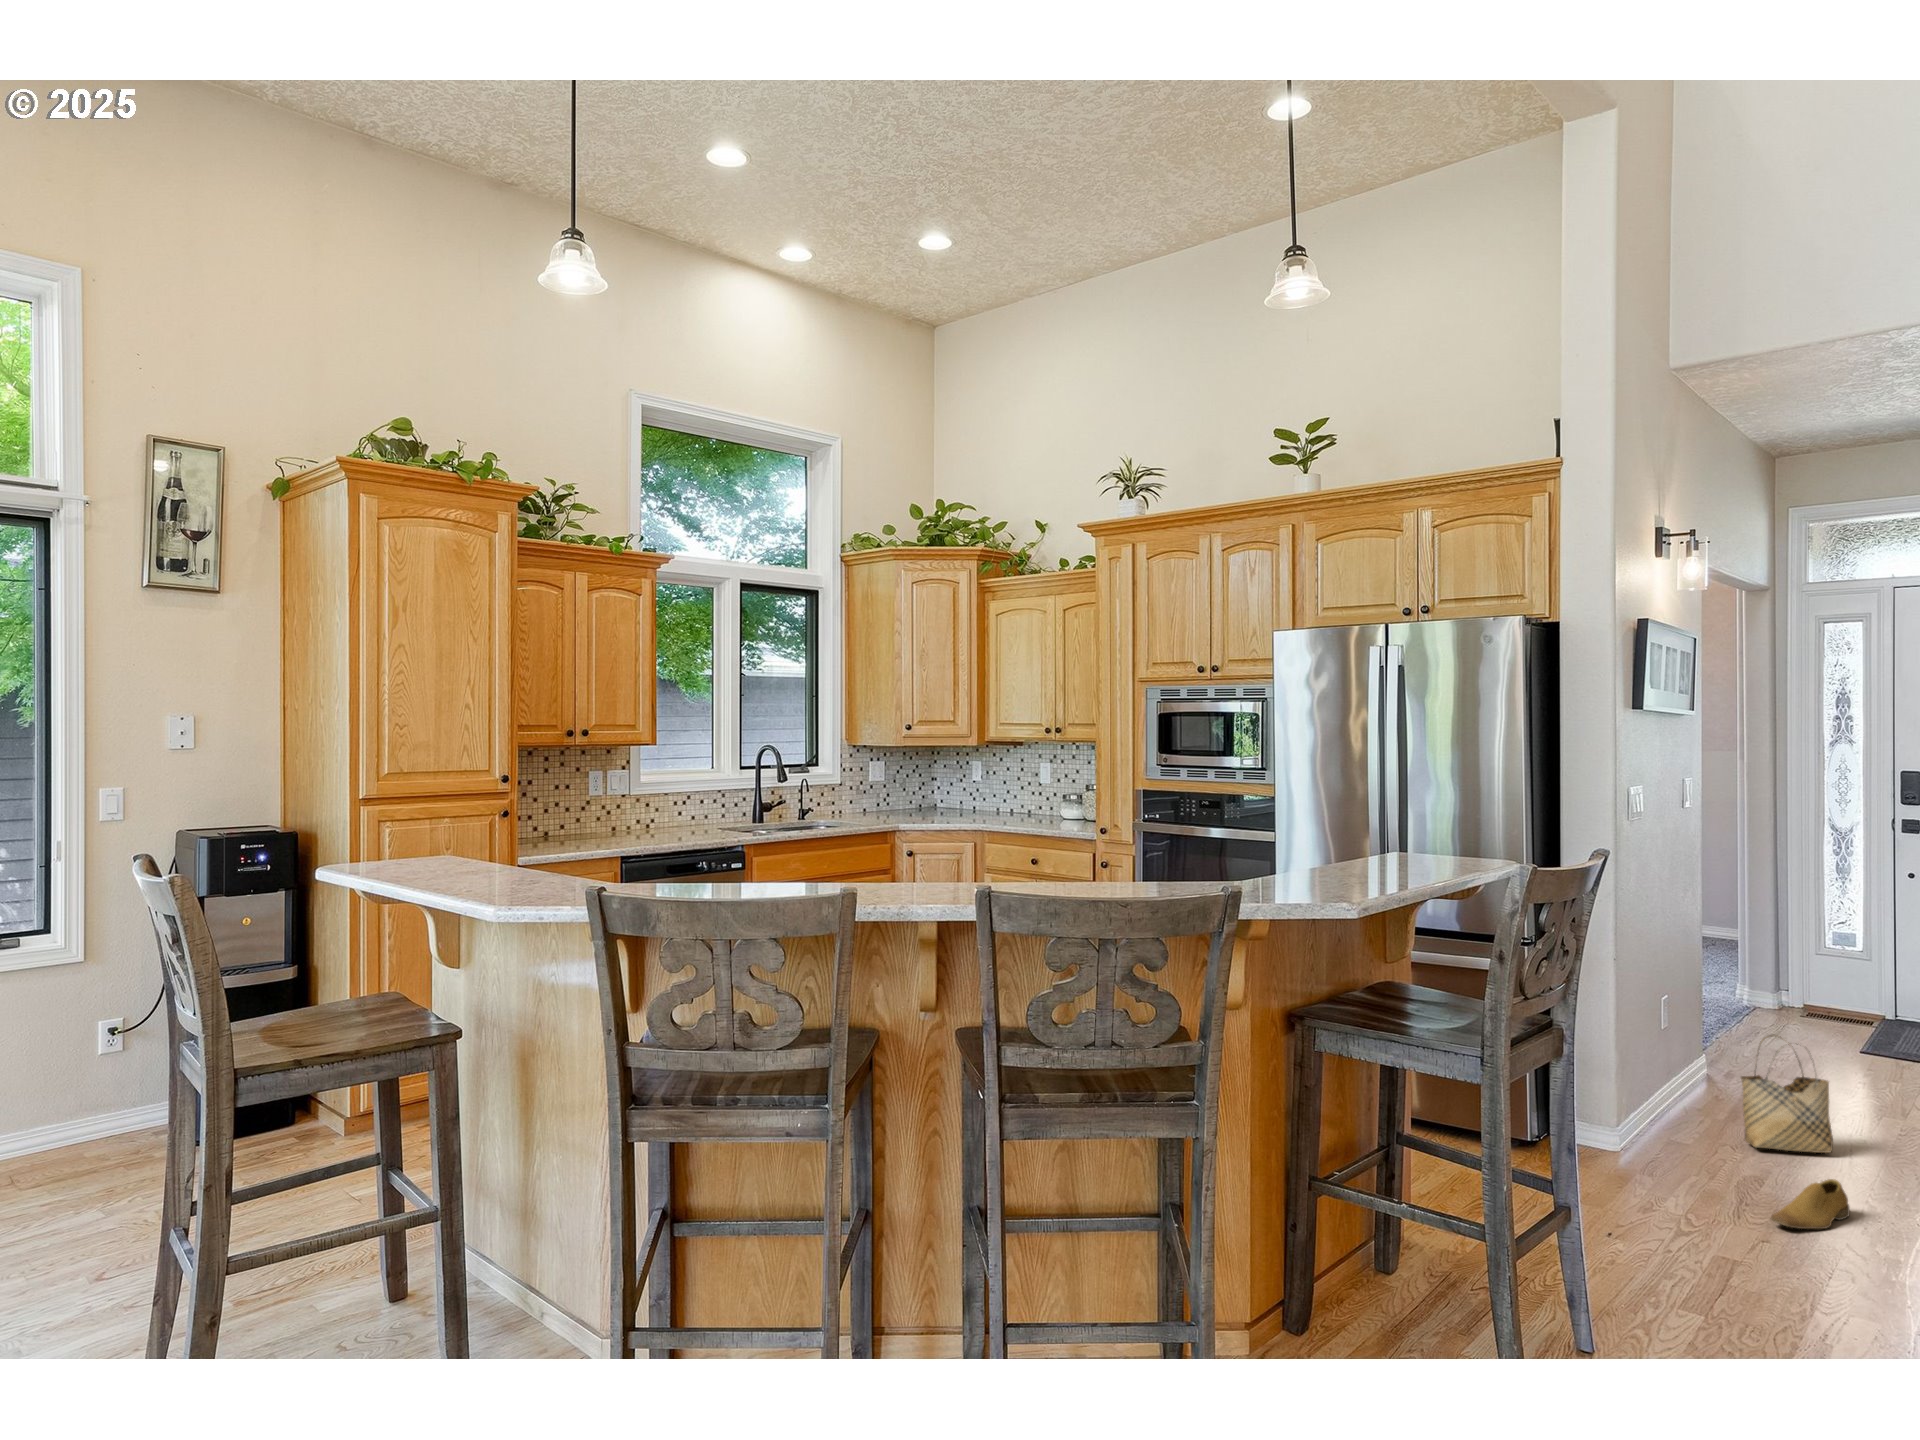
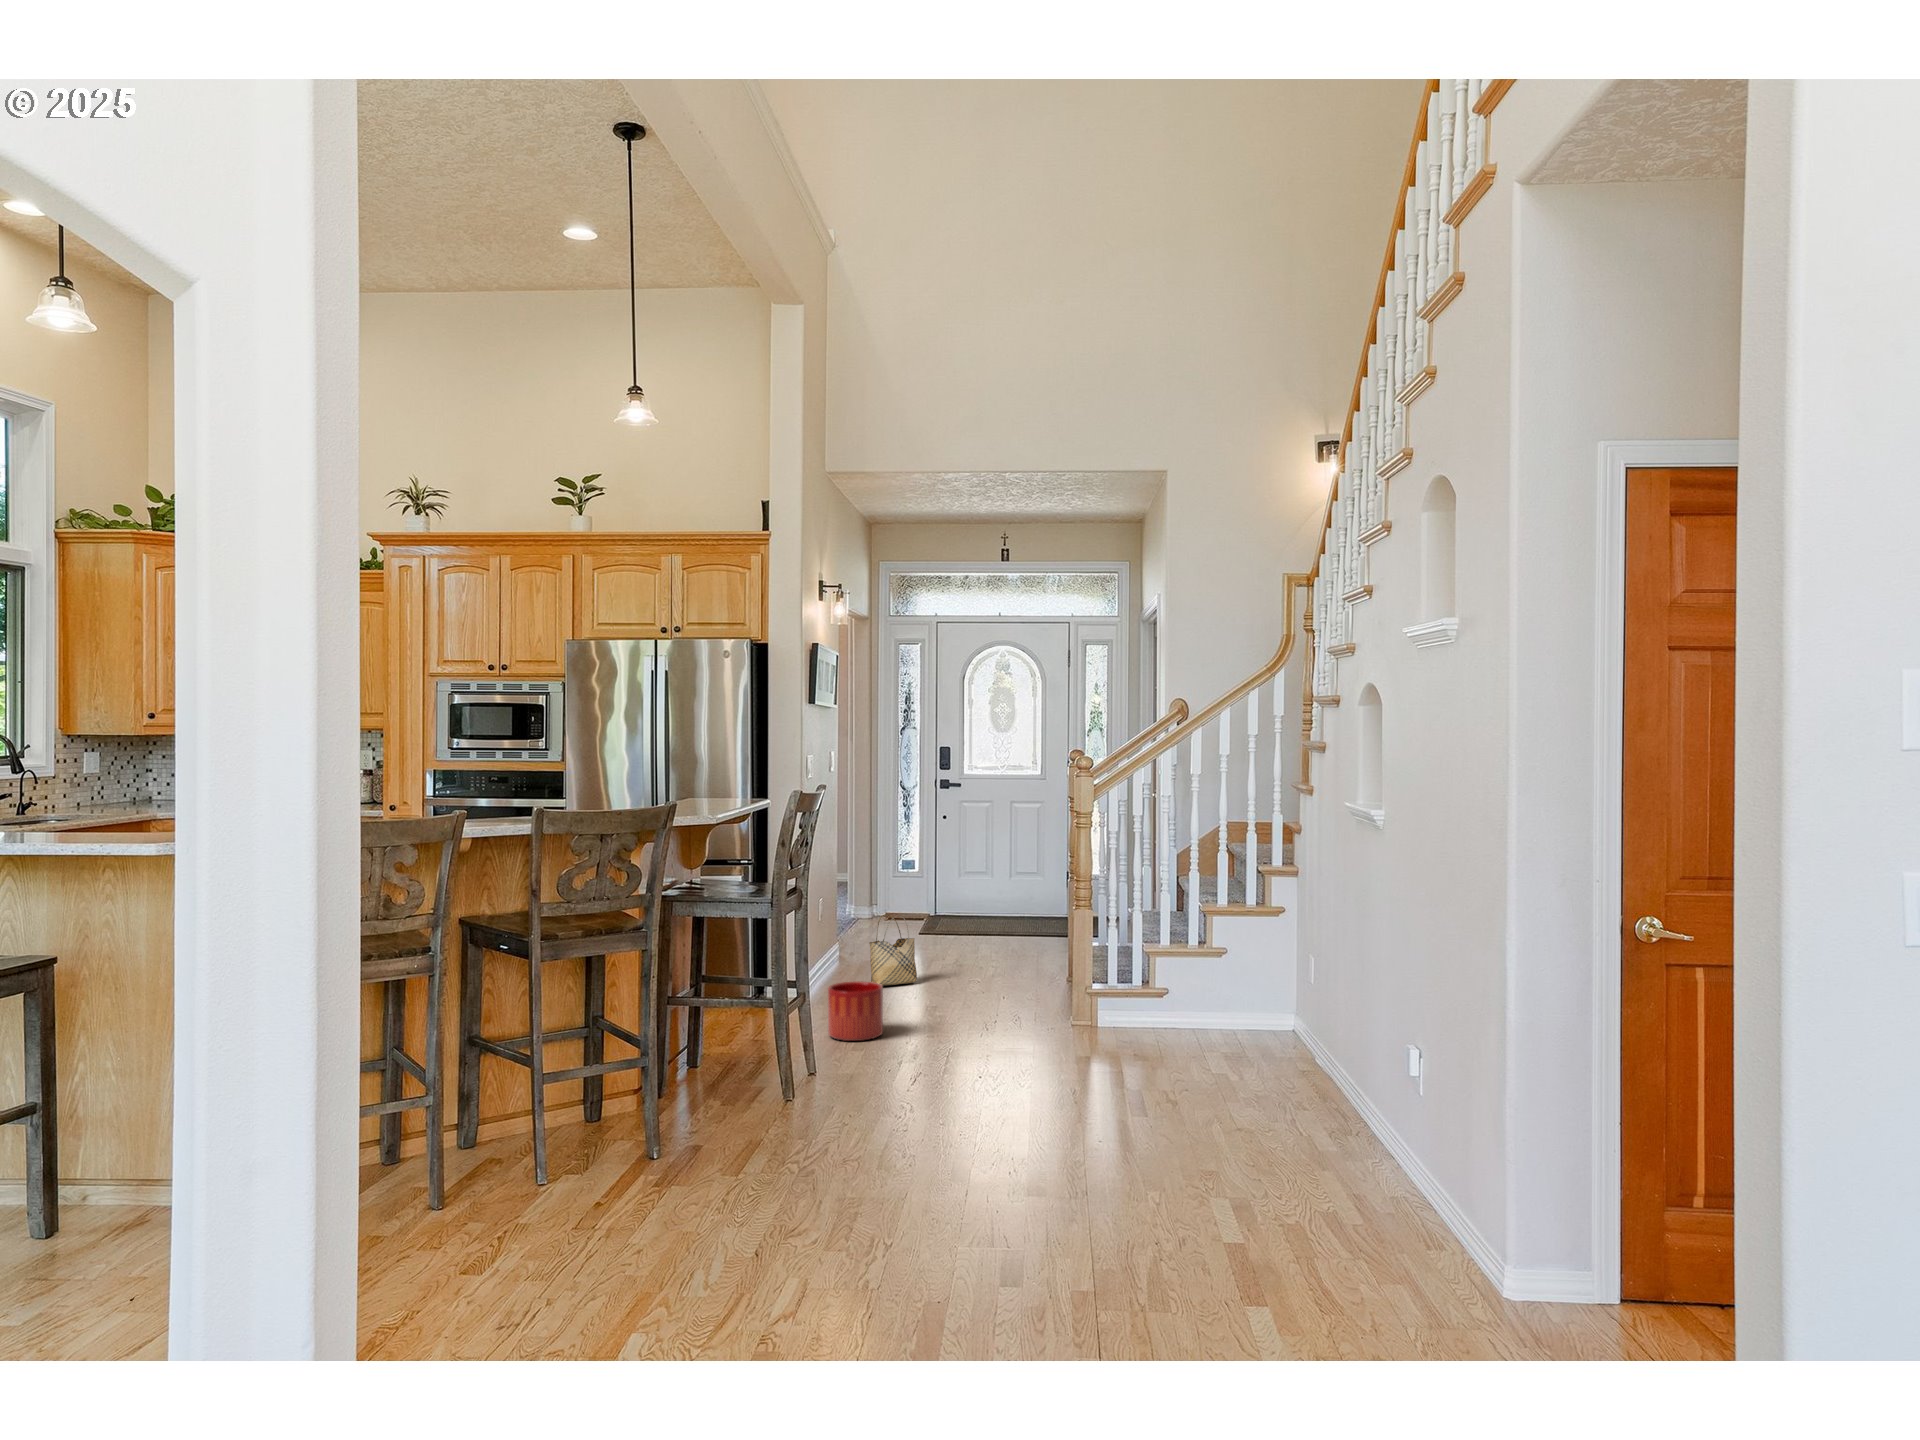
planter: none [1634,1156,1740,1267] -> present [828,981,883,1041]
shoe: present [1771,1179,1850,1229] -> none [894,987,930,1016]

